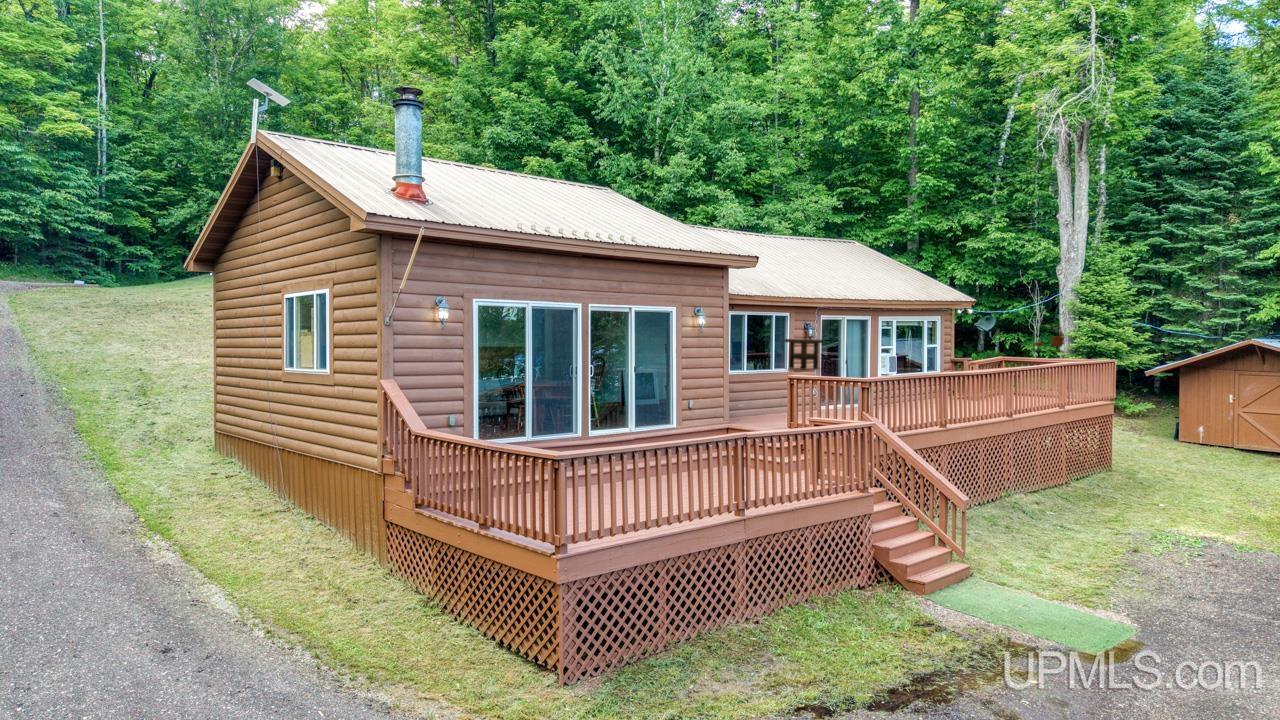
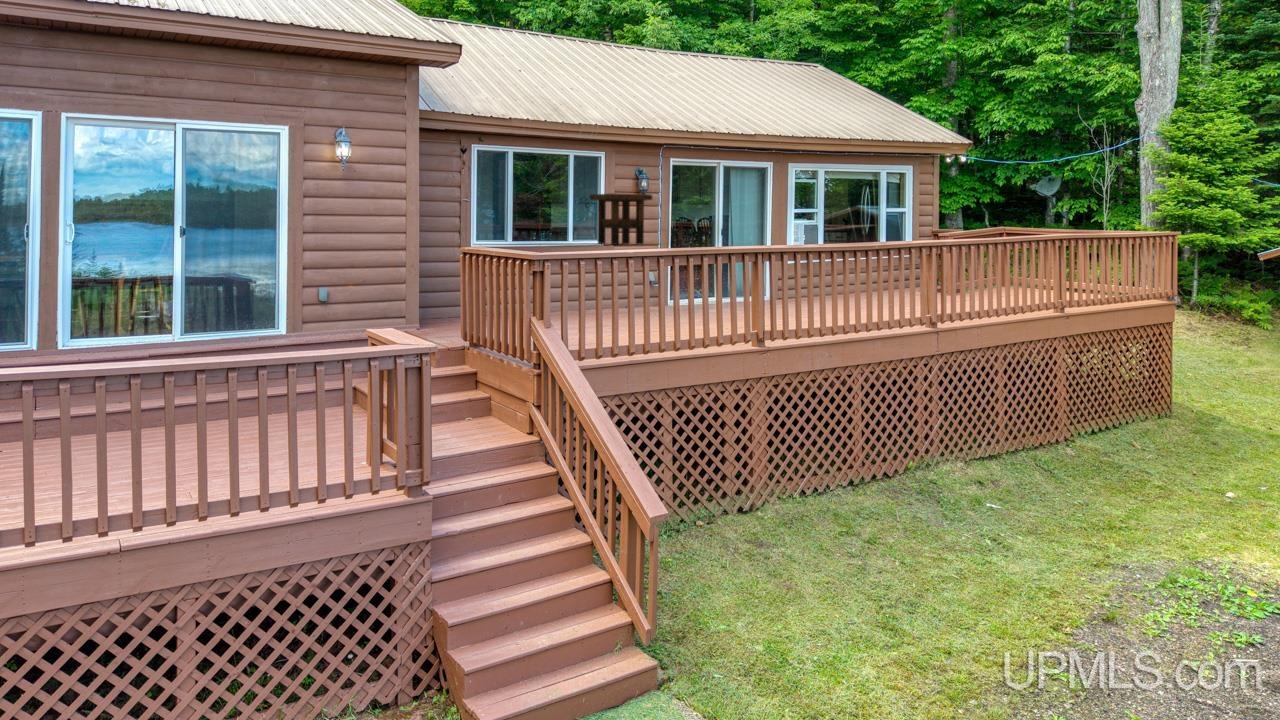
lounge chair: present [1033,327,1065,352] -> none [1091,187,1147,229]

